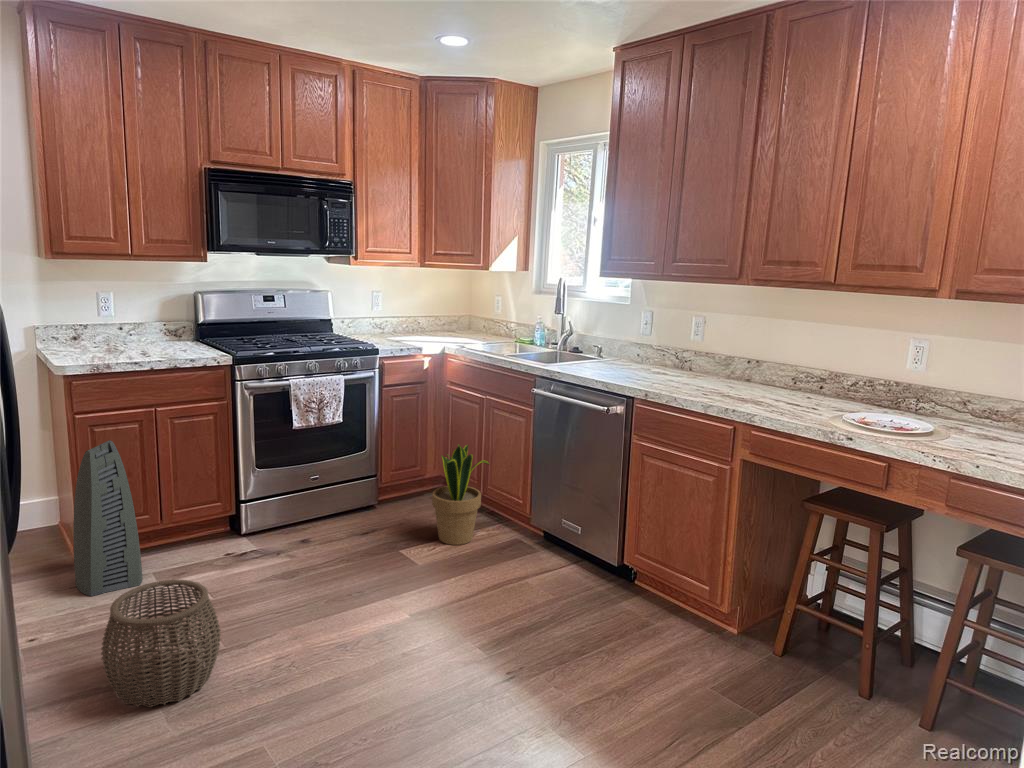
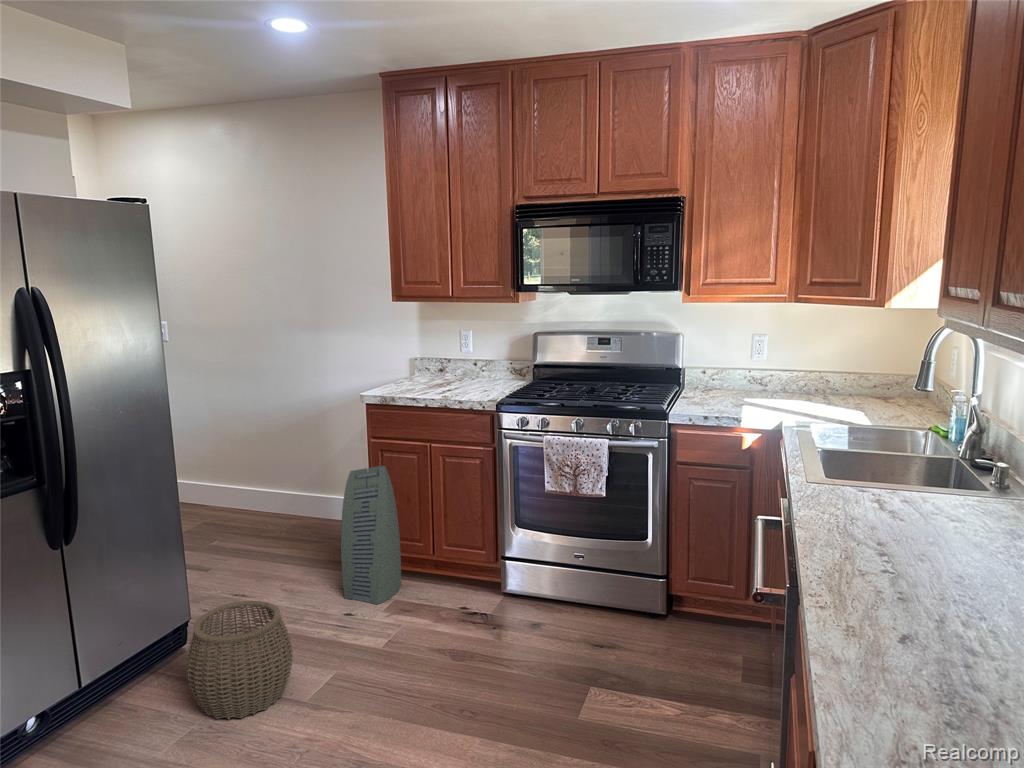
potted plant: present [432,444,489,545] -> none [636,570,722,723]

